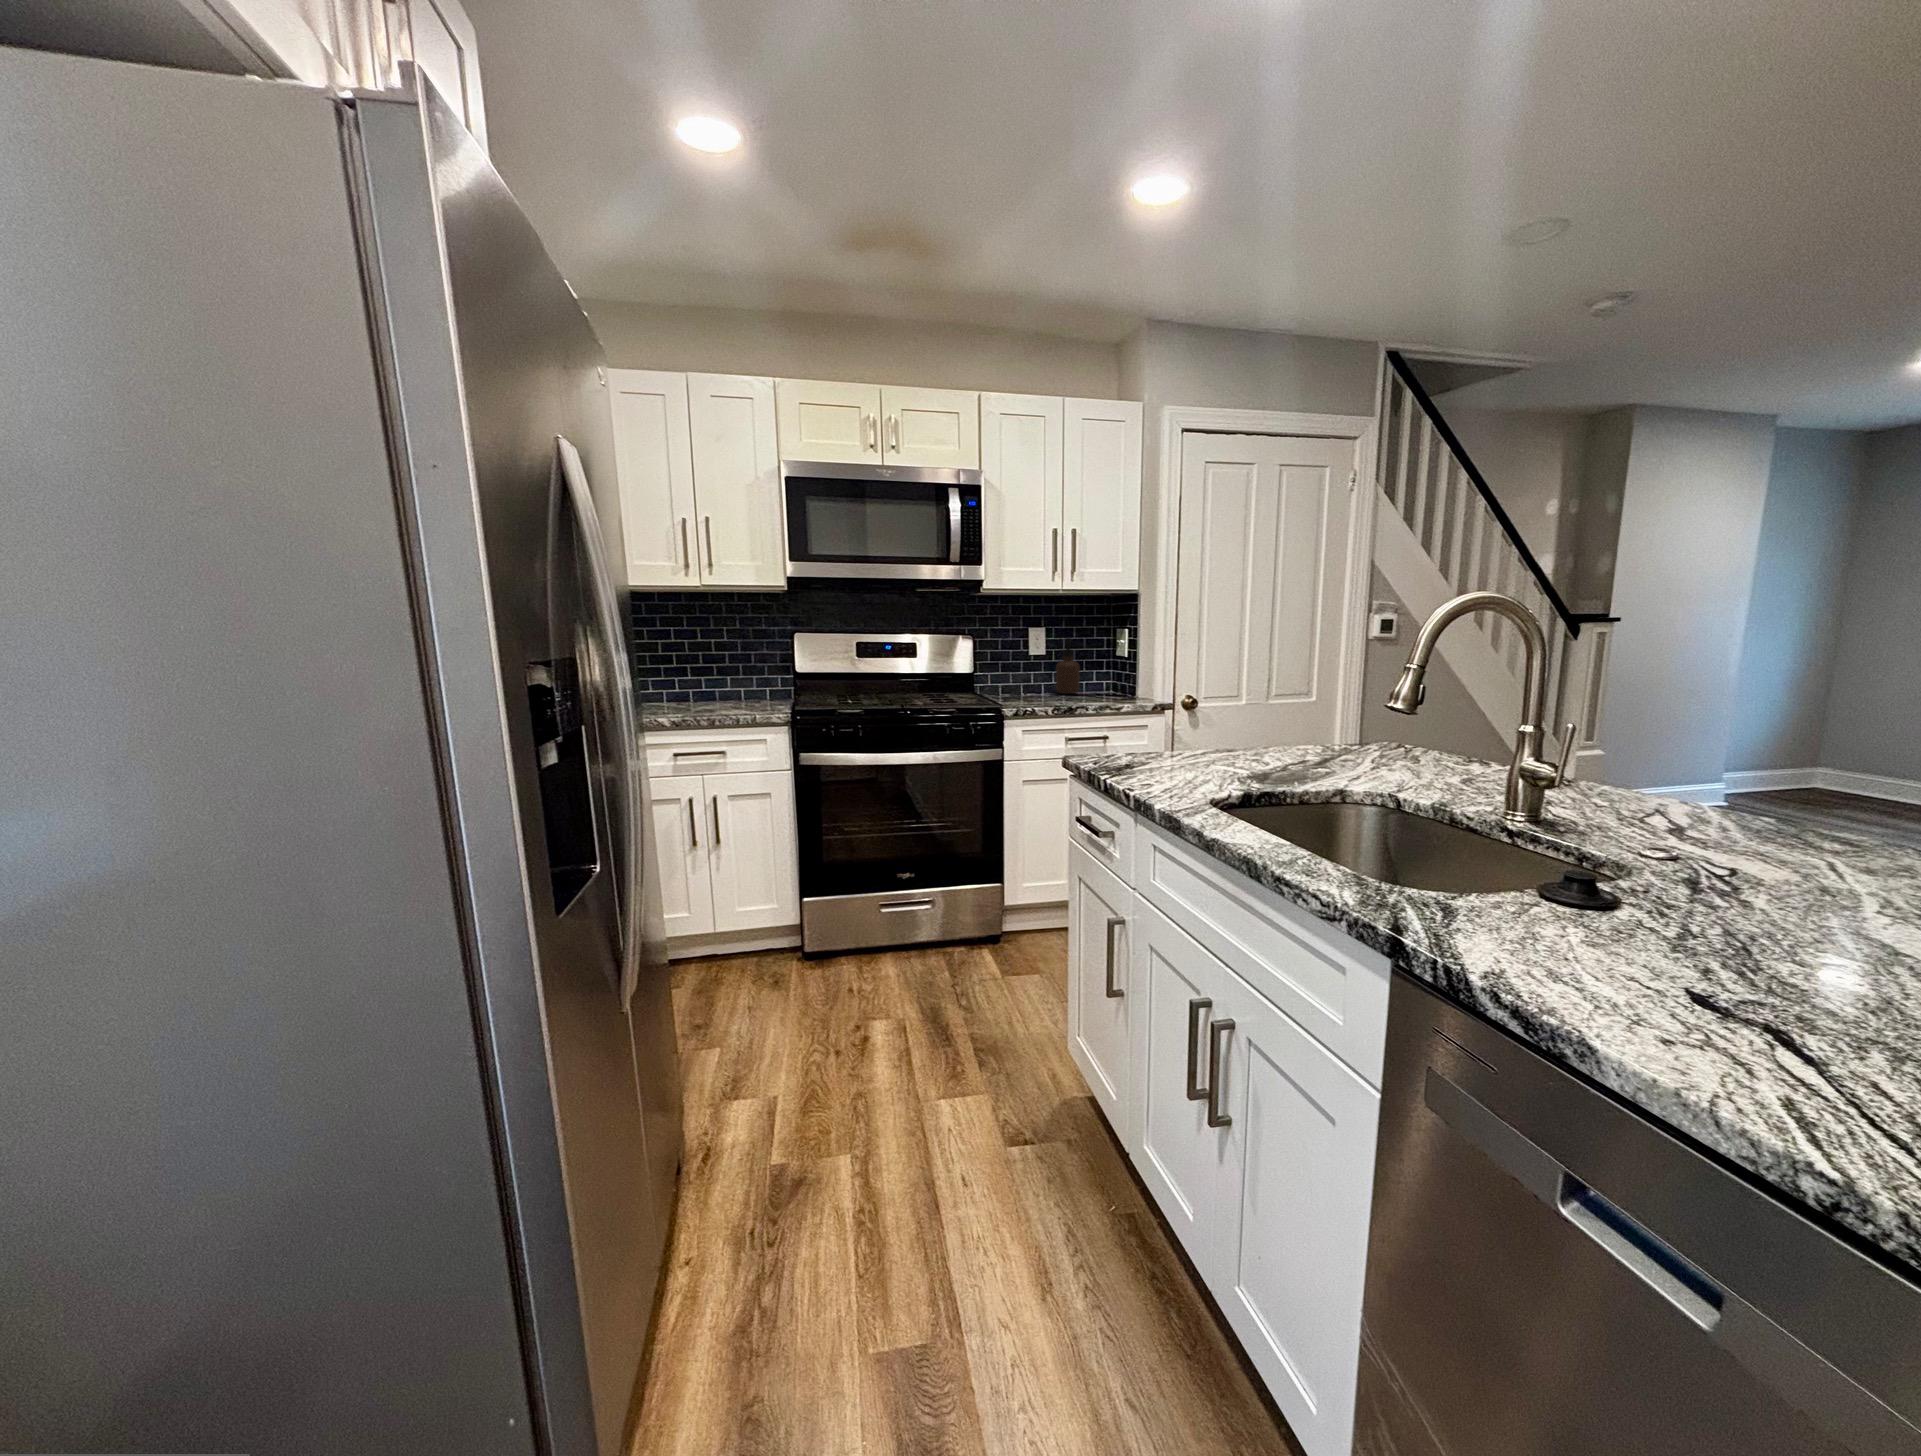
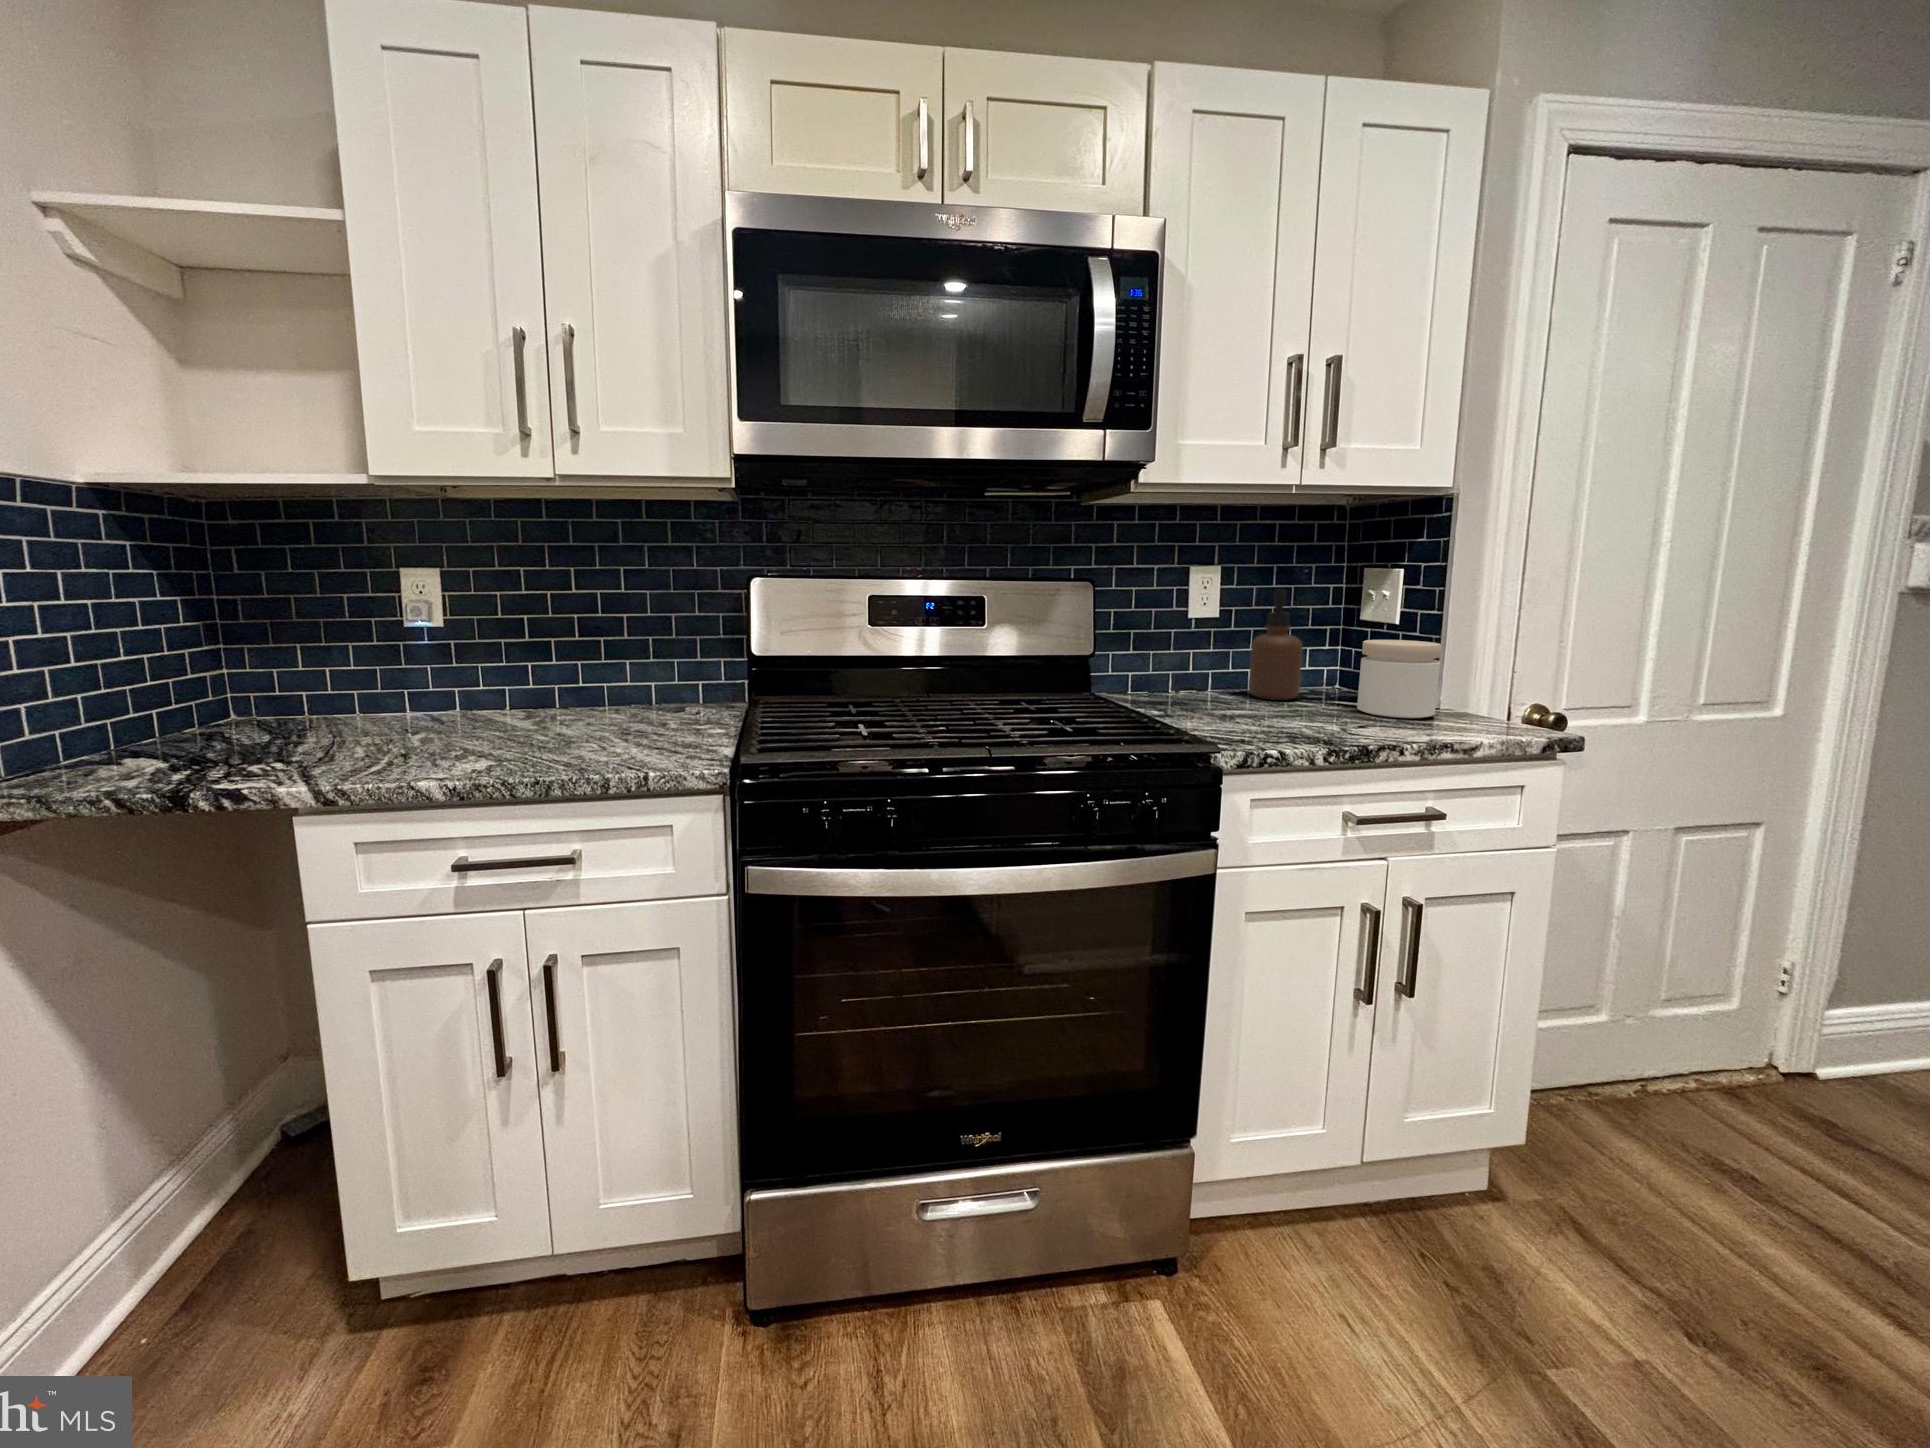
jar: none [1098,663,1131,699] -> present [1357,640,1441,718]

